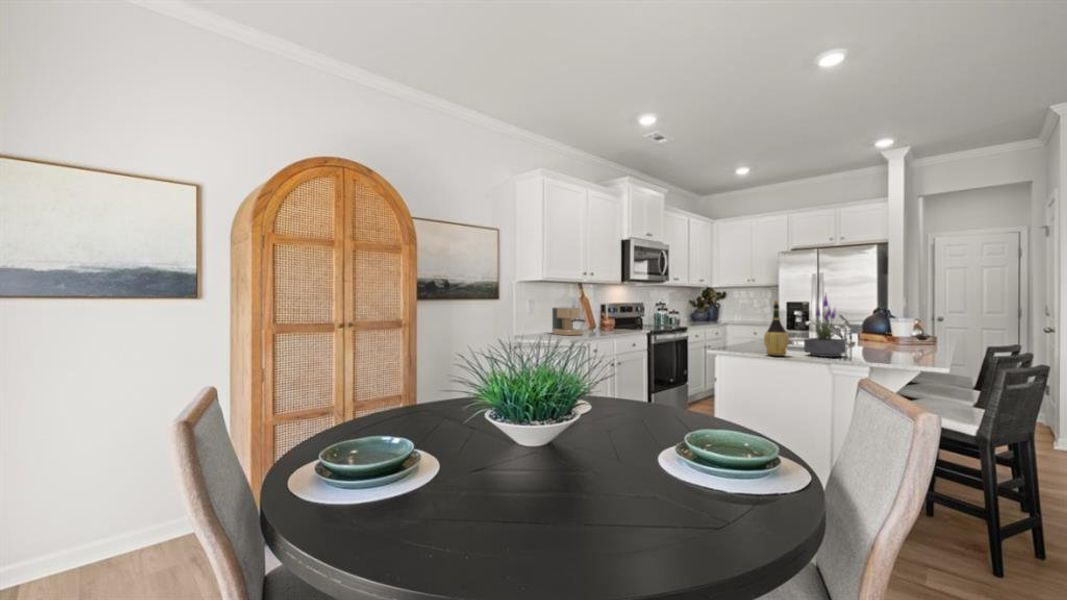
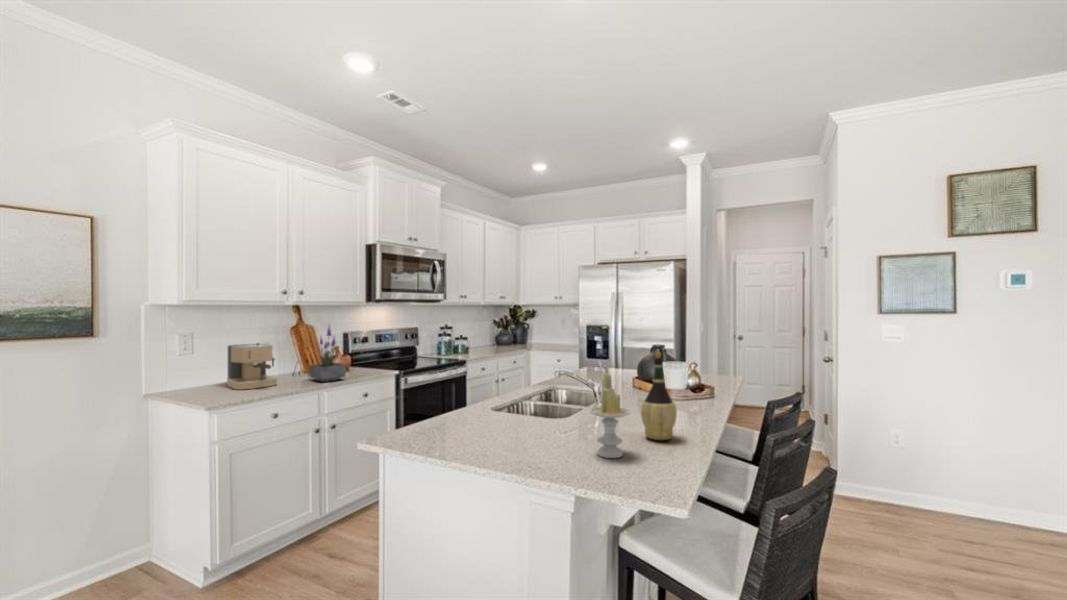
potted plant: present [804,295,846,357] -> present [310,324,346,382]
wine bottle: present [764,301,789,356] -> present [641,352,677,440]
candle: none [860,311,891,362] -> present [590,373,630,458]

